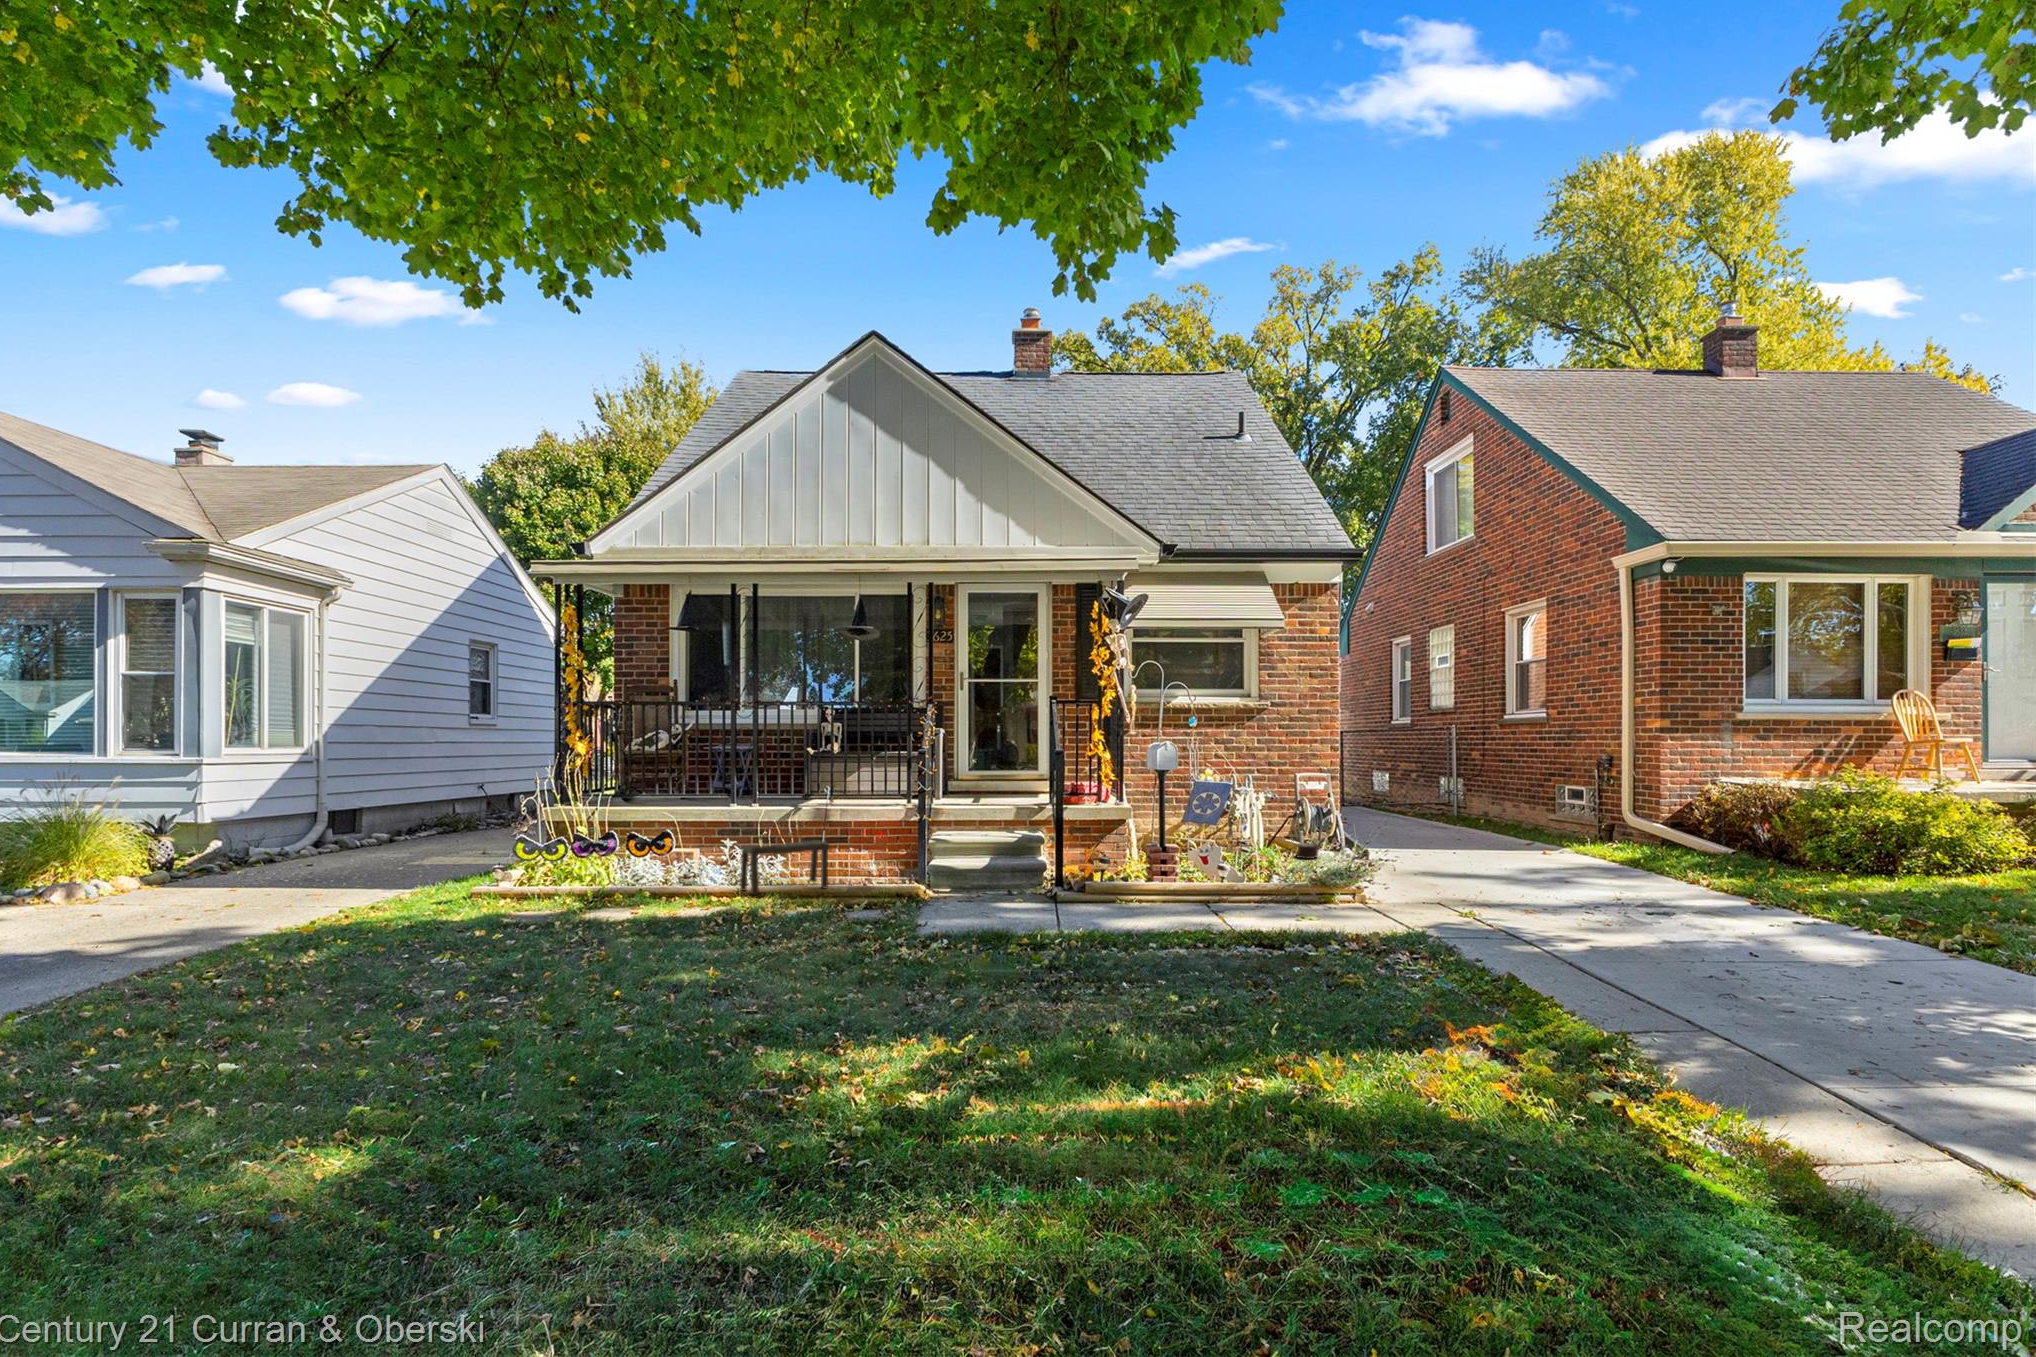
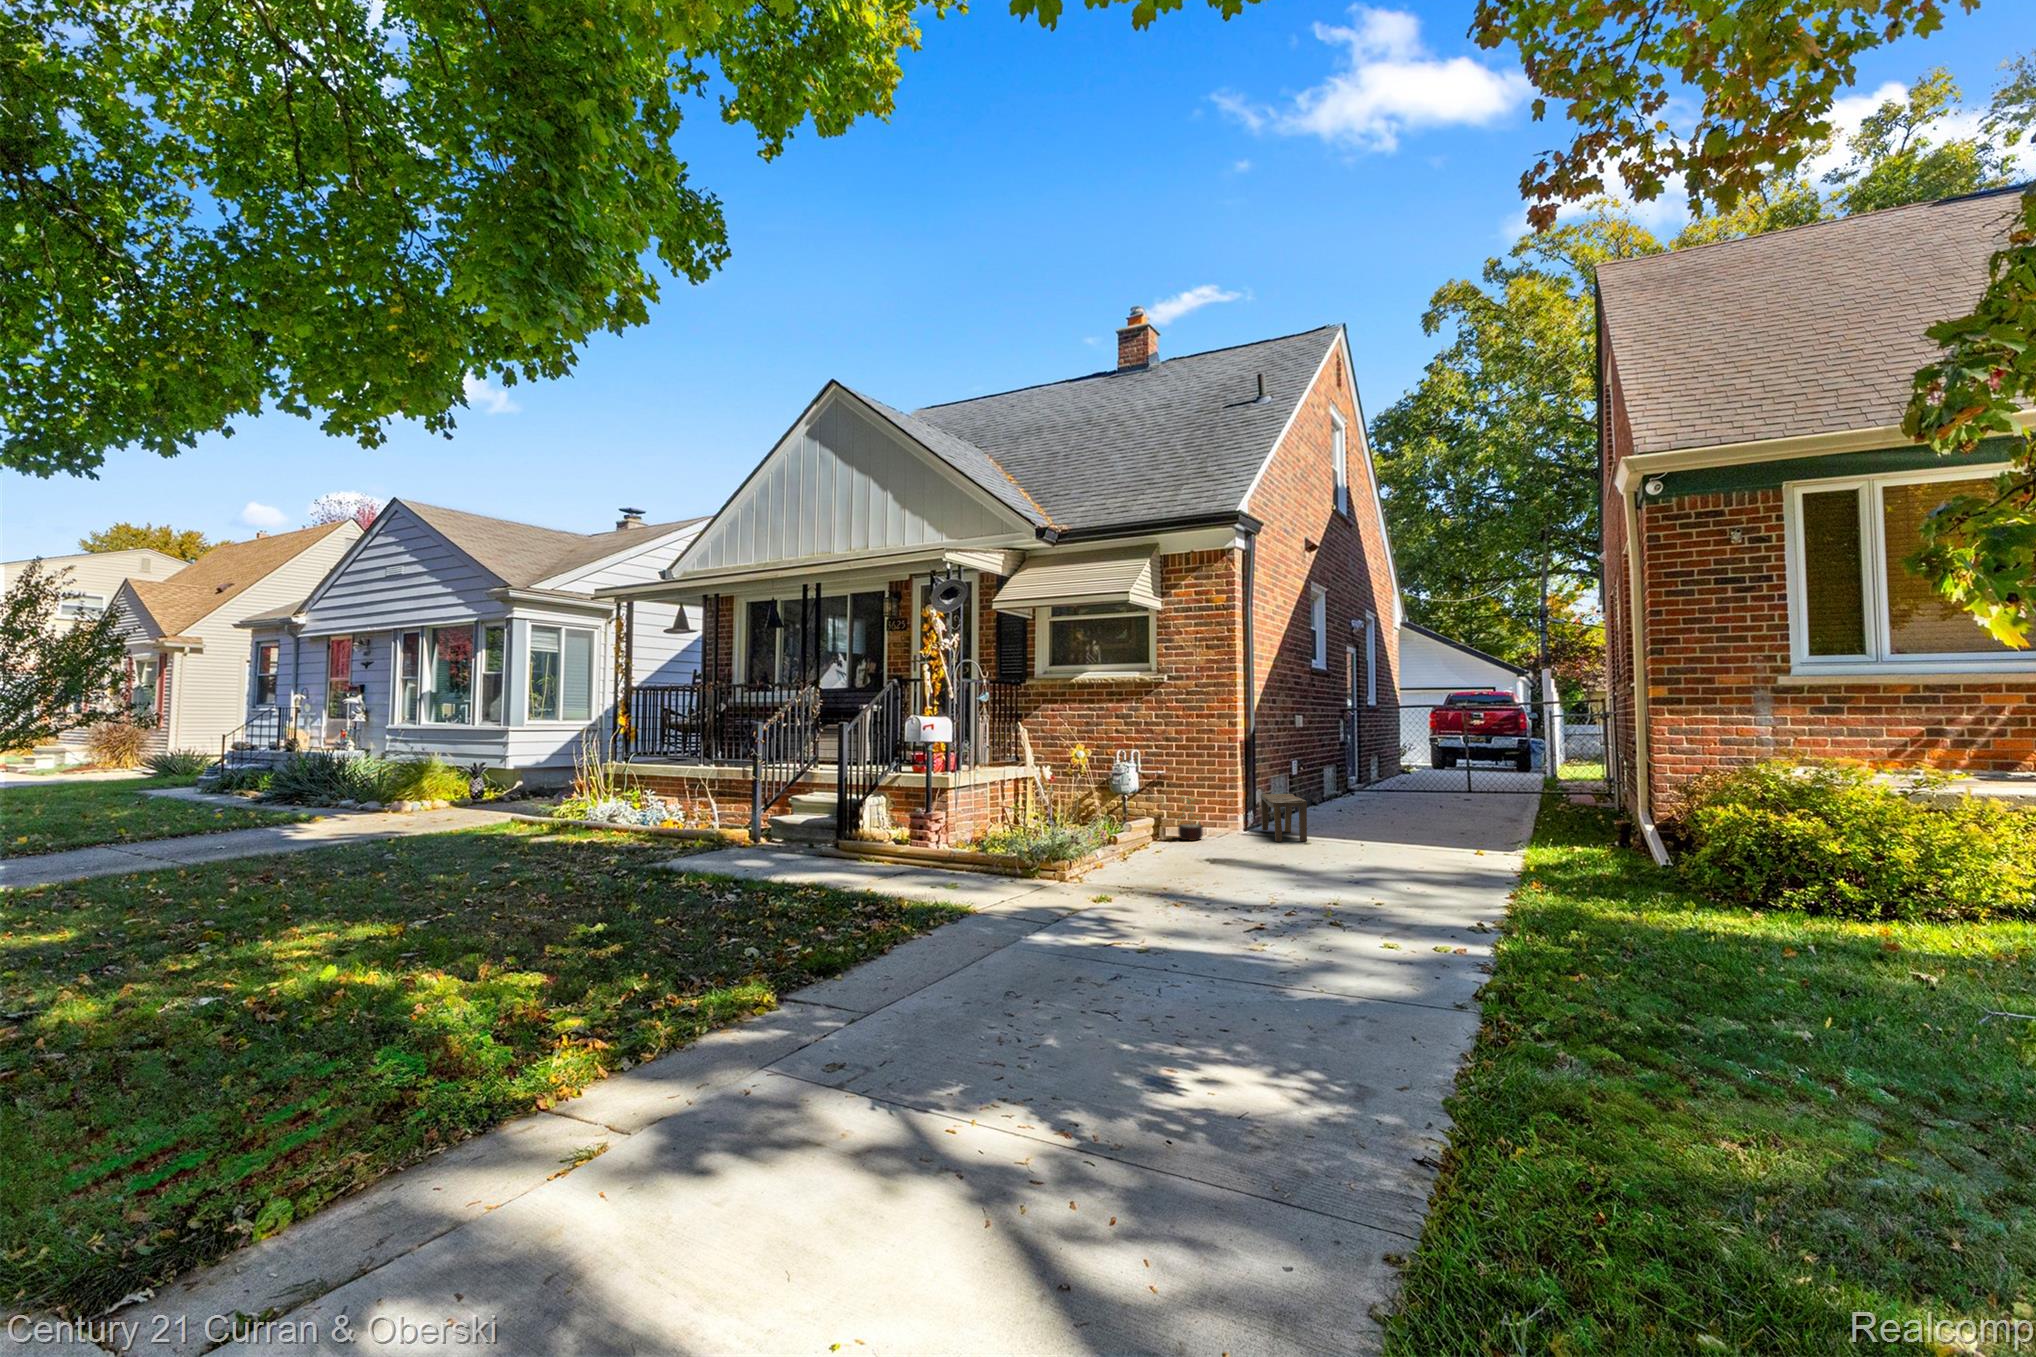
bench: present [740,840,829,895] -> present [1261,794,1307,842]

